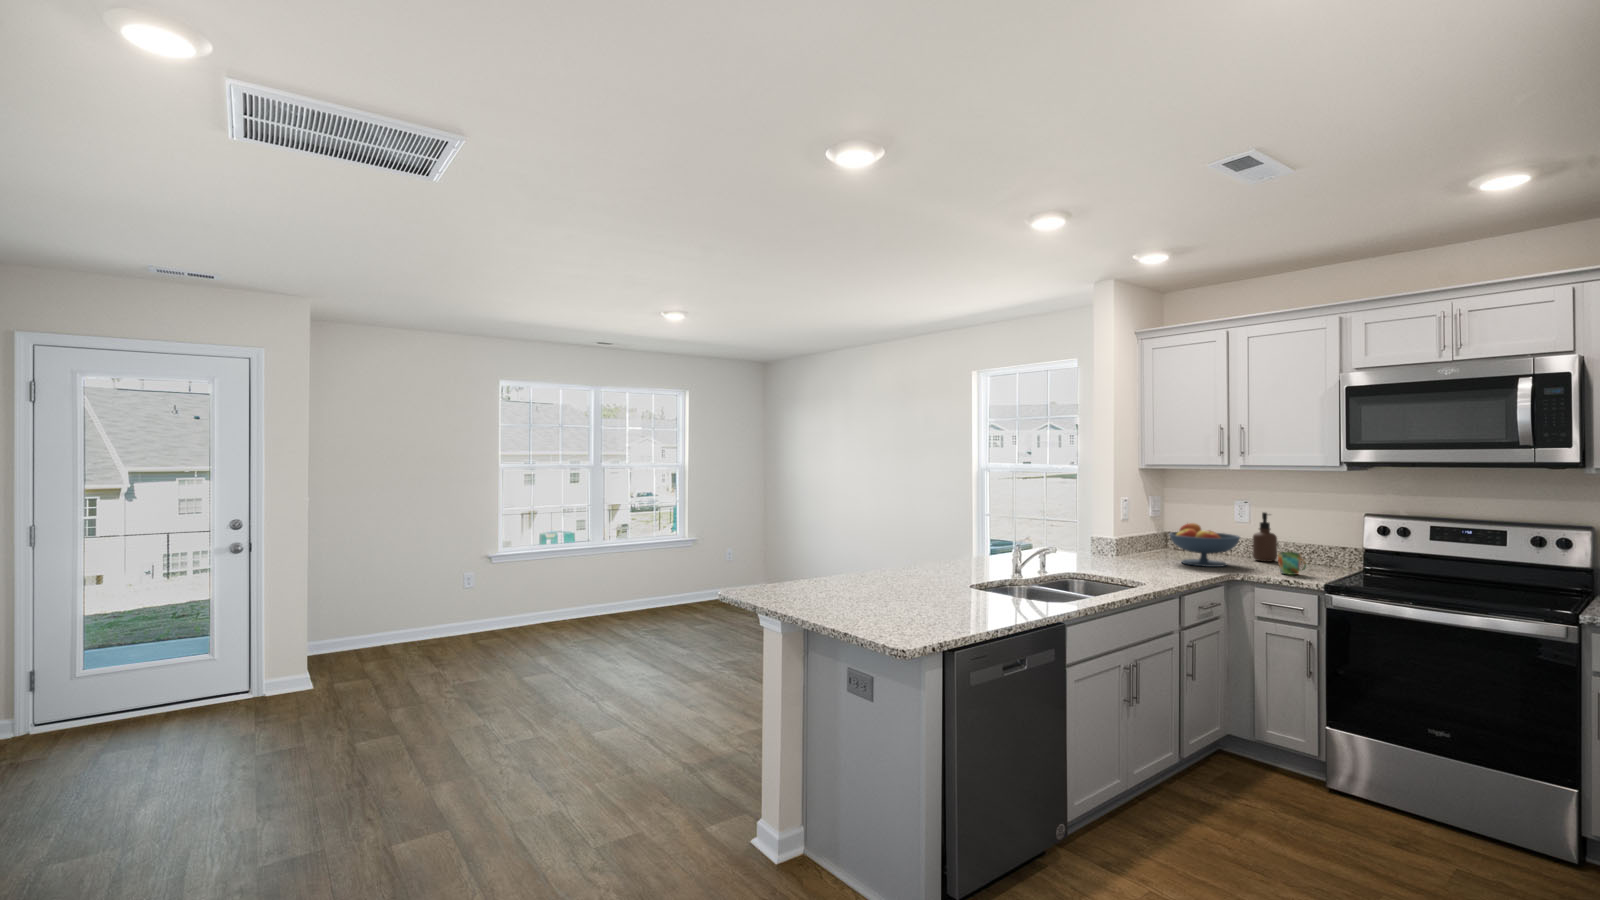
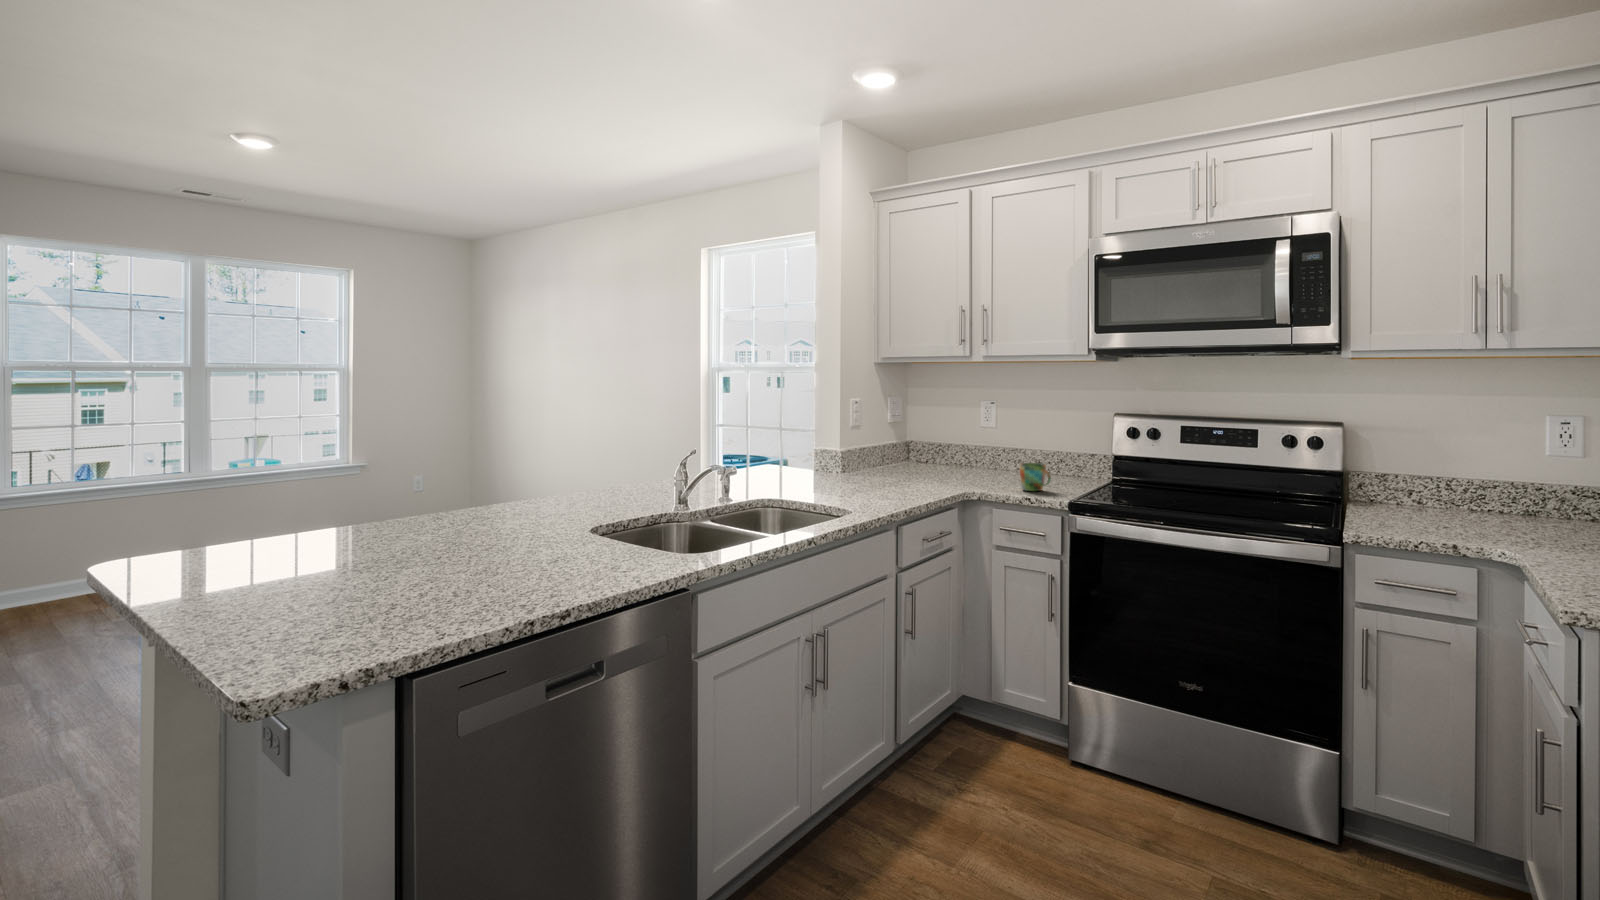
soap dispenser: present [1253,512,1277,562] -> none [996,416,1023,476]
fruit bowl: present [1169,523,1240,567] -> none [900,431,981,485]

